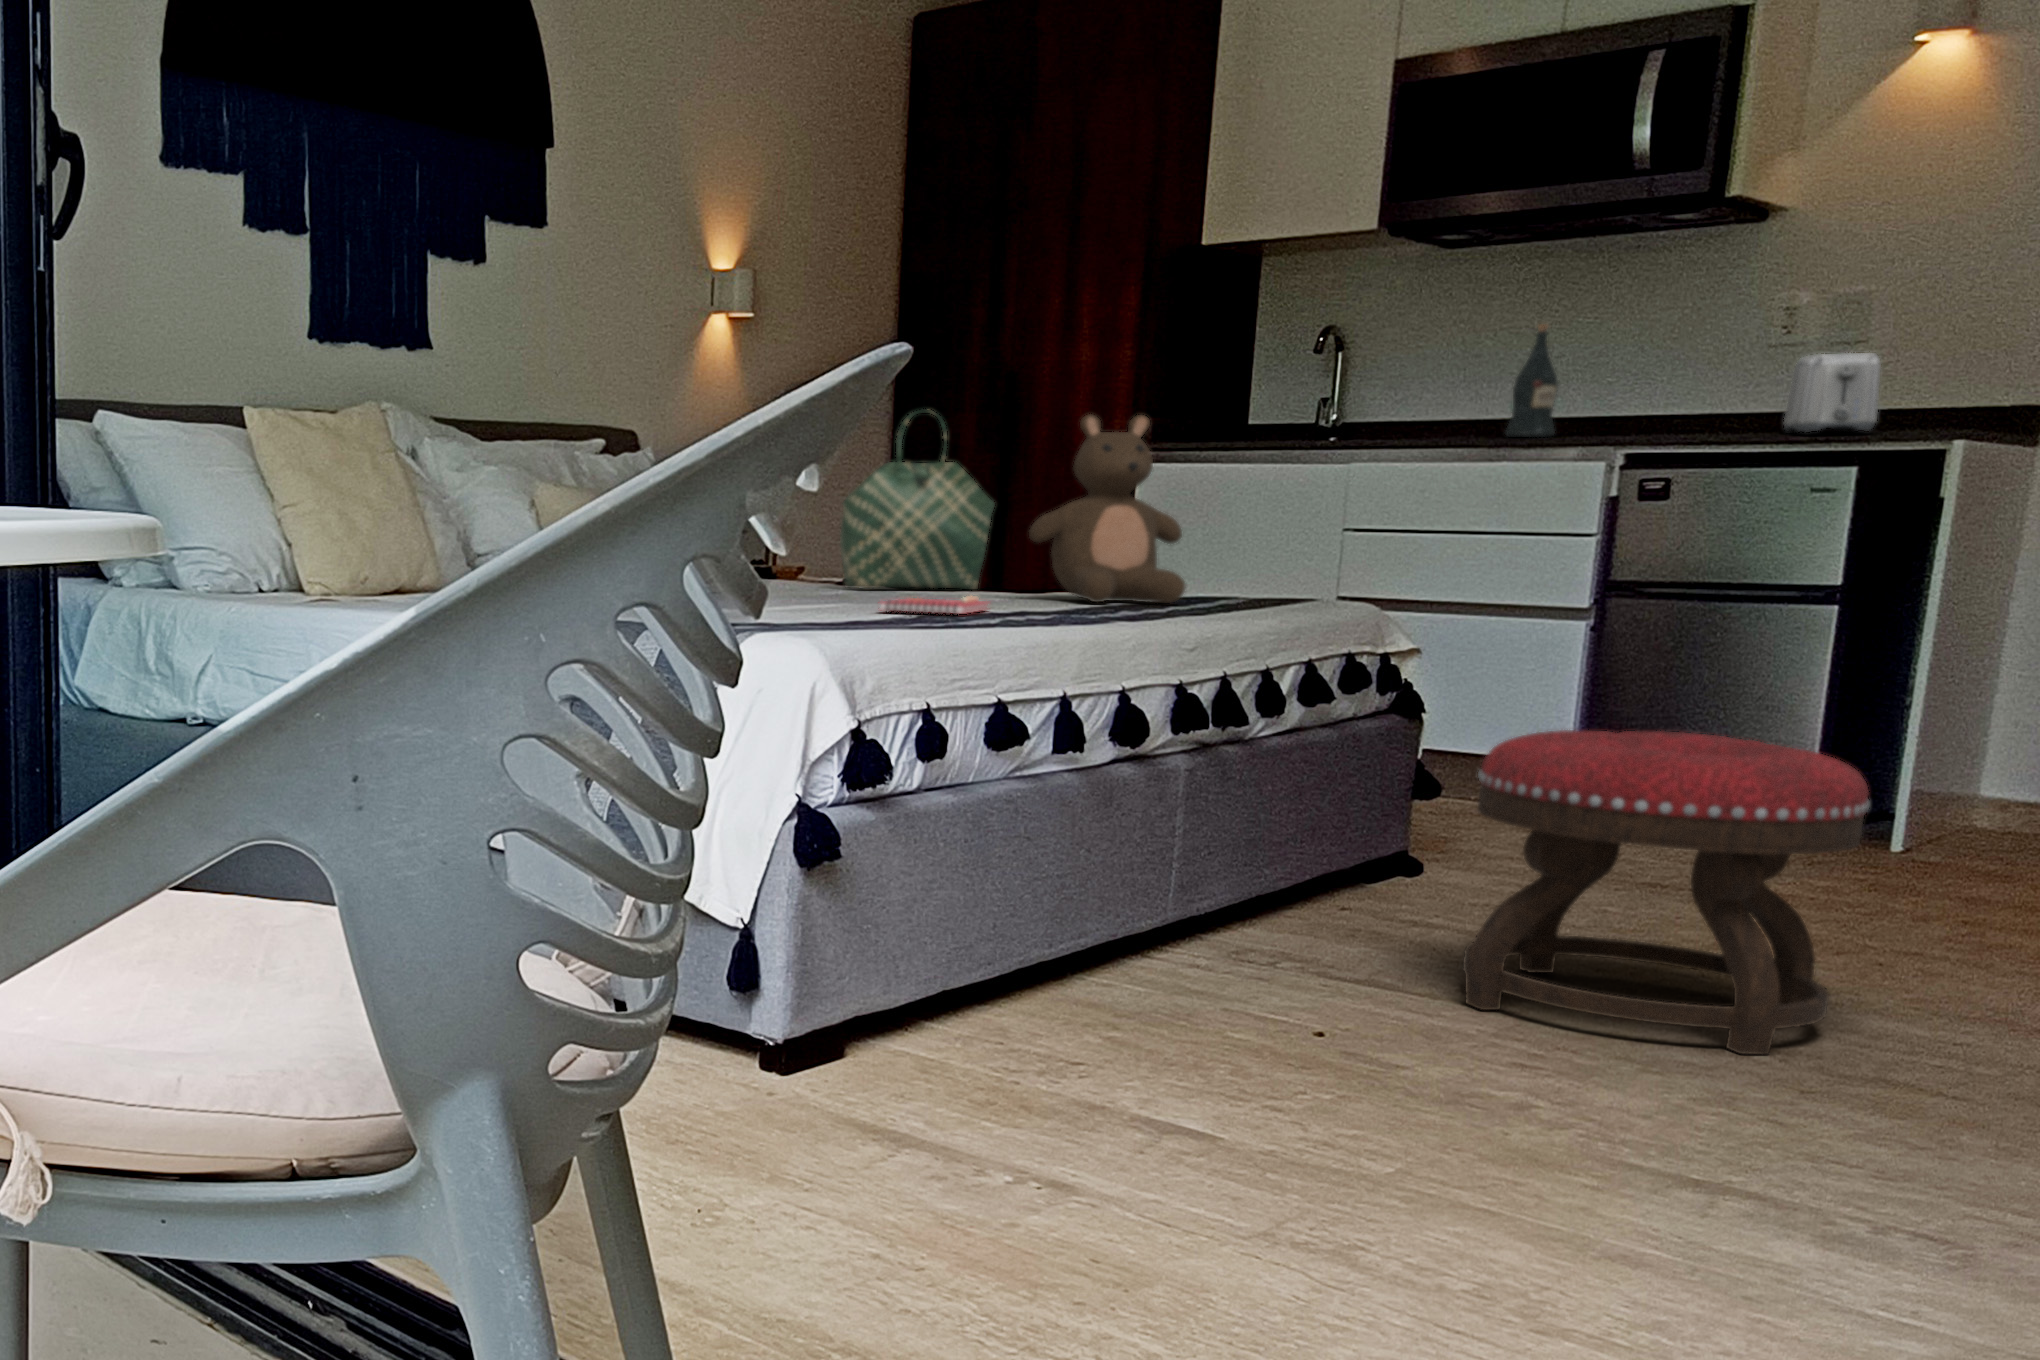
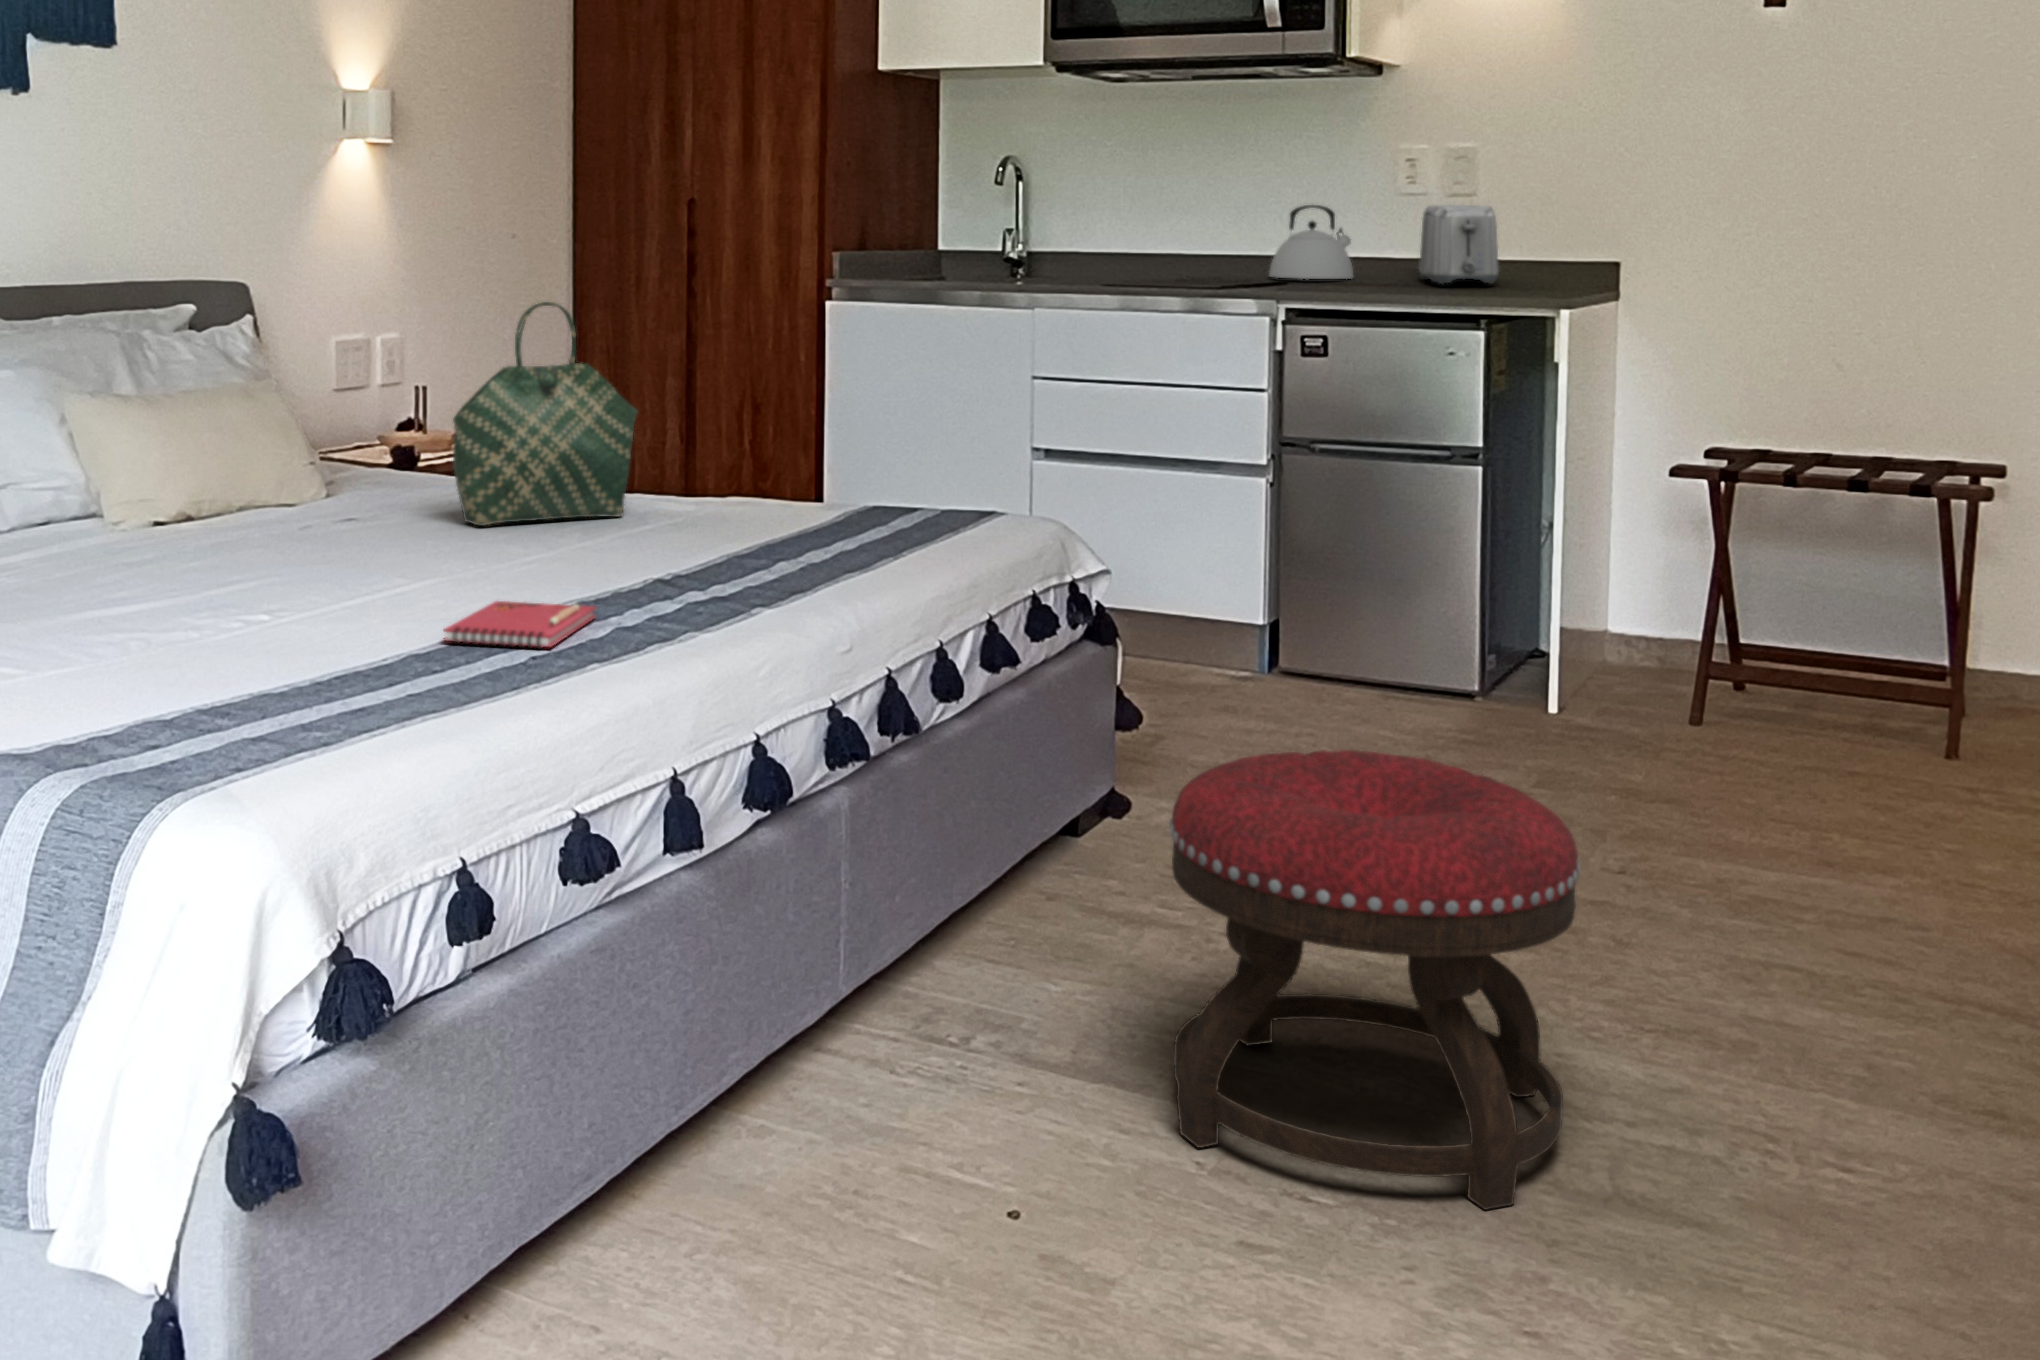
wine bottle: present [1506,324,1558,437] -> none [1174,162,1219,277]
kettle: none [1610,362,1708,435] -> present [1269,205,1353,279]
stuffed bear: present [1029,414,1185,603] -> none [660,331,840,571]

